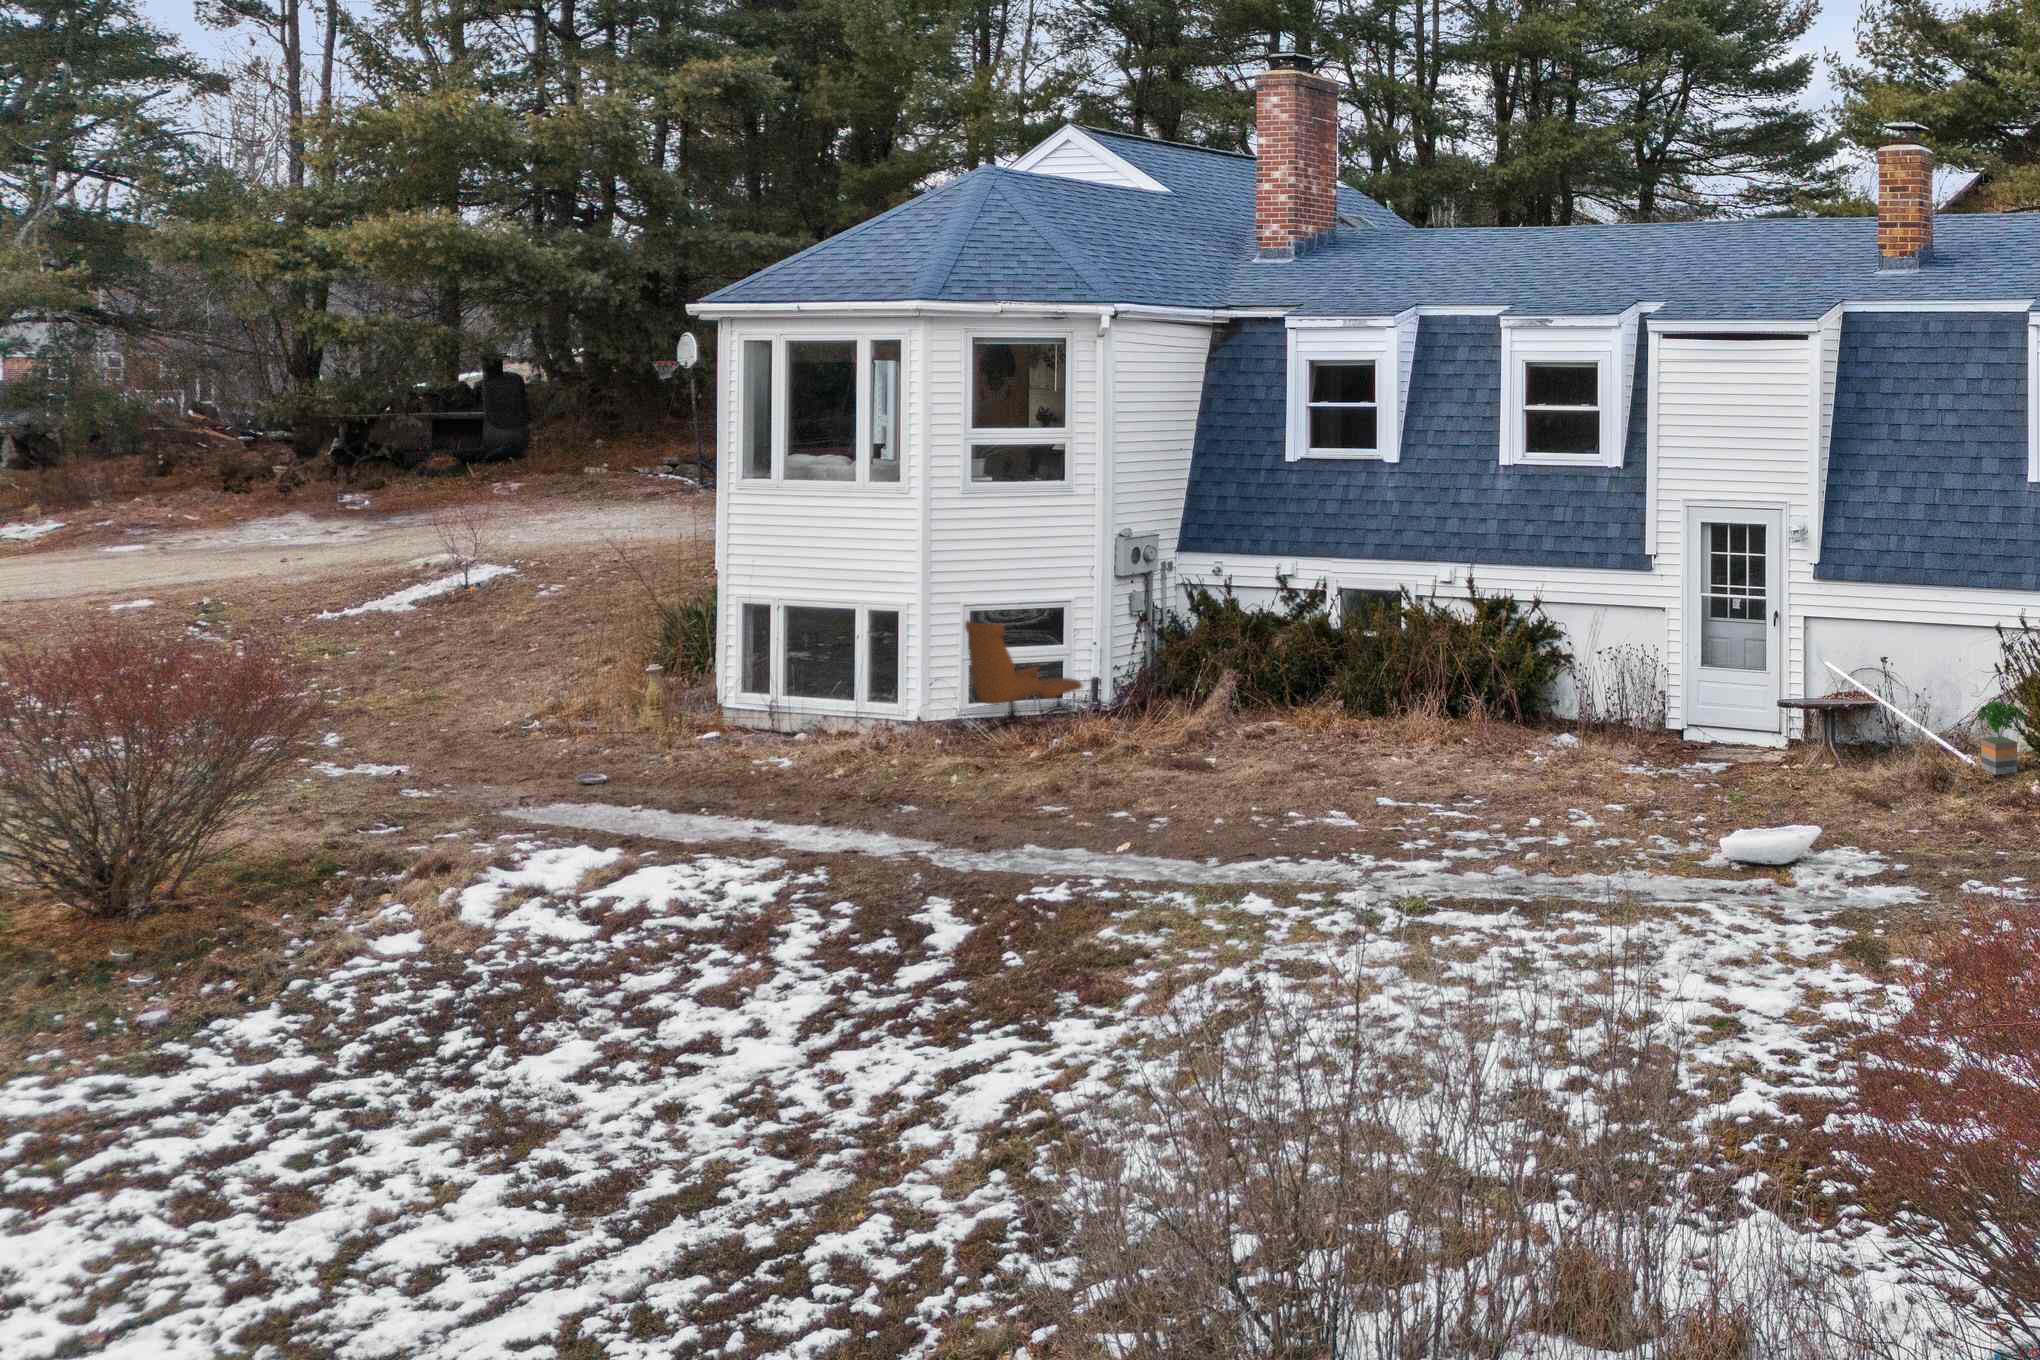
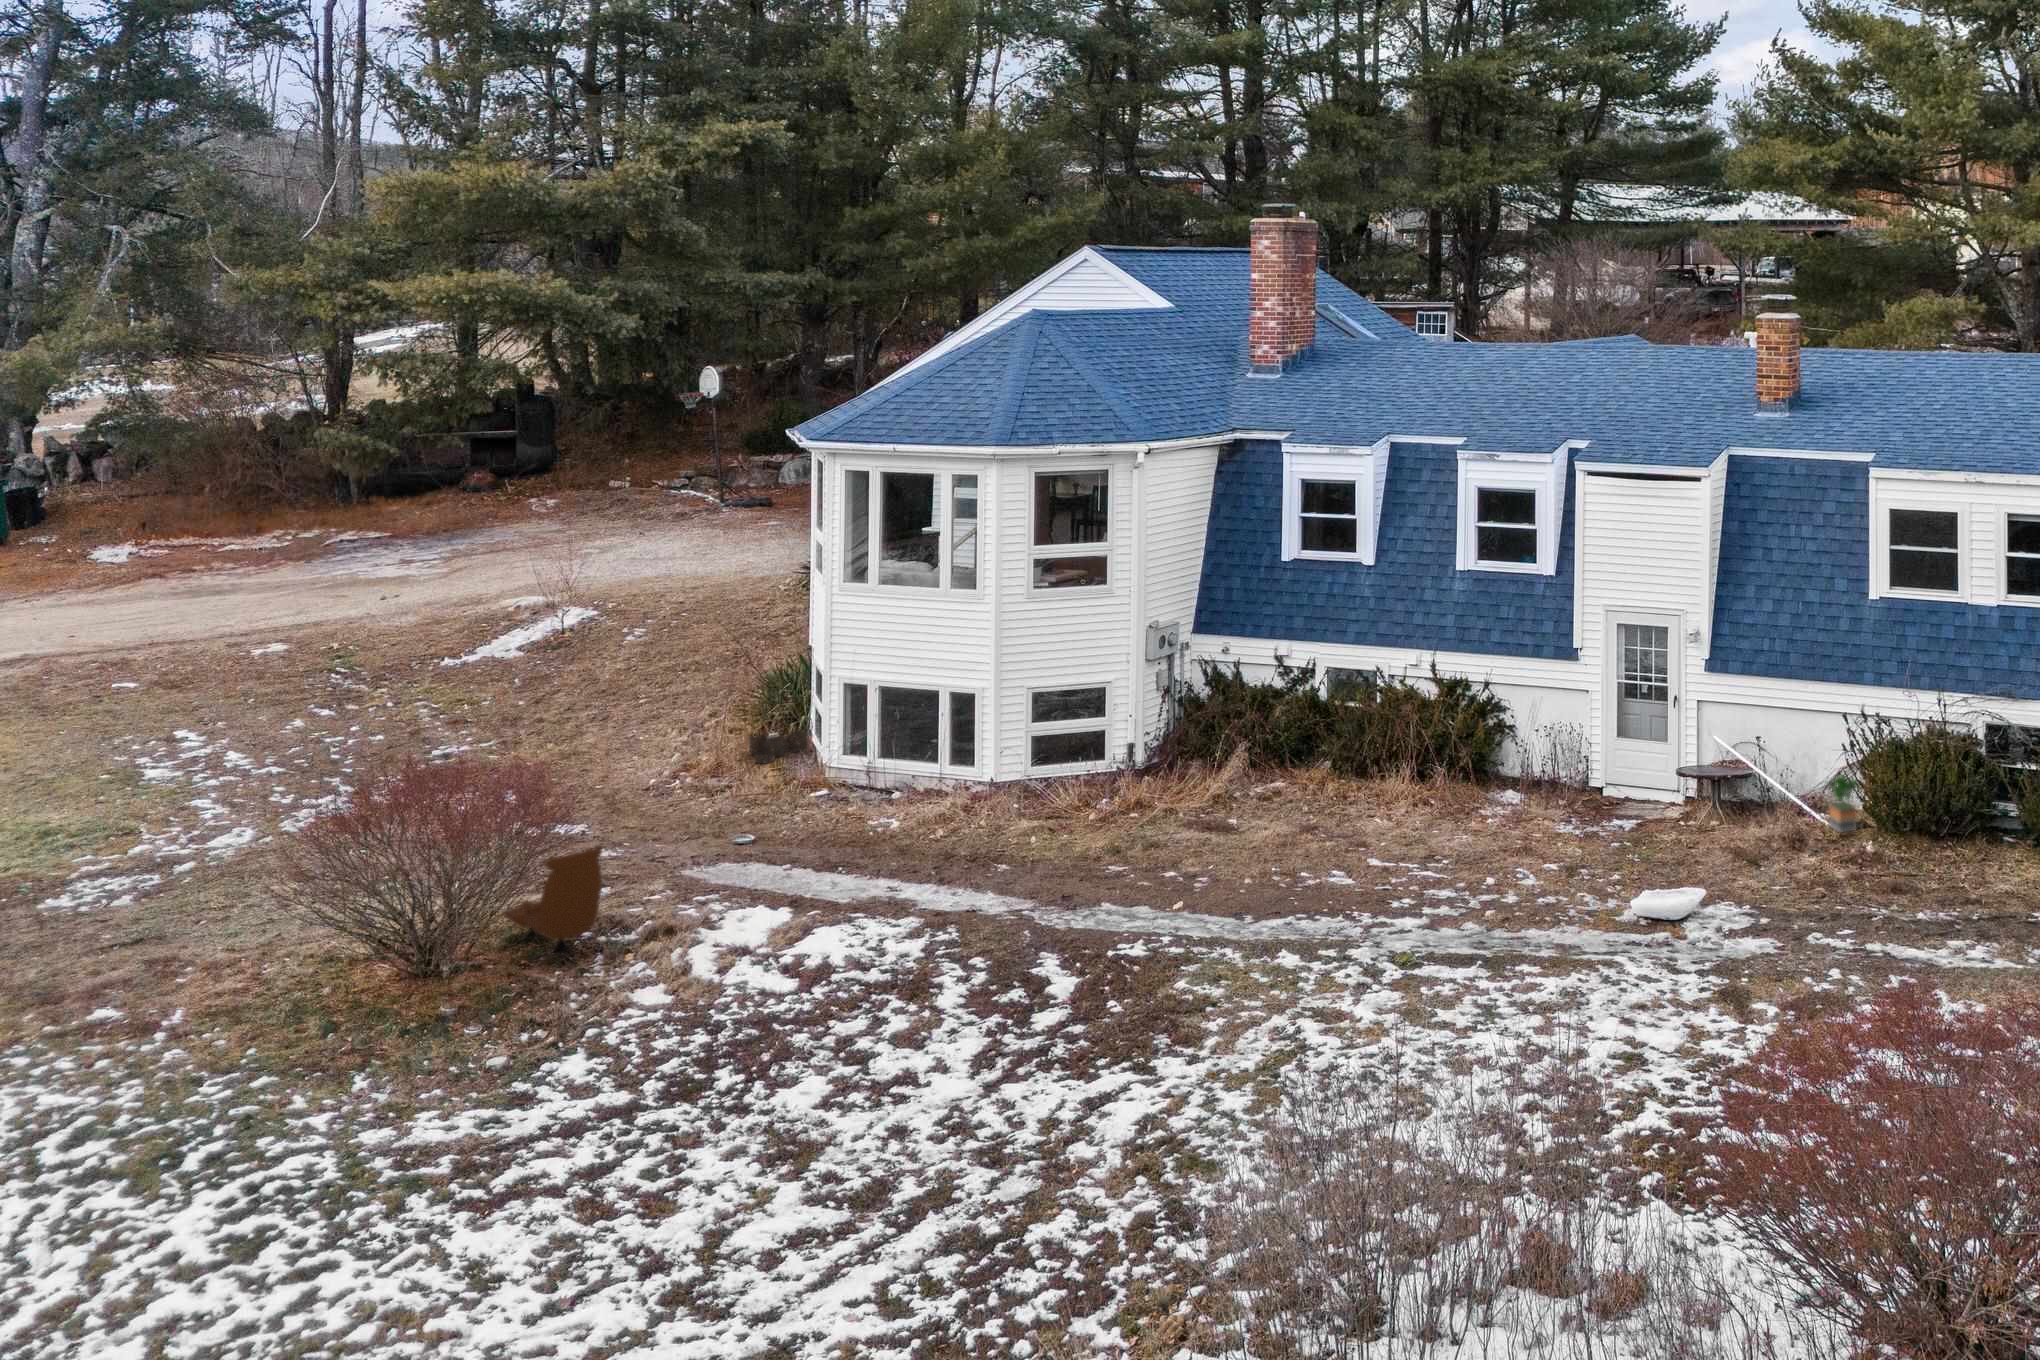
lounge chair: present [965,620,1082,730] -> present [503,845,602,968]
woven basket: none [629,665,705,706] -> present [749,729,809,764]

